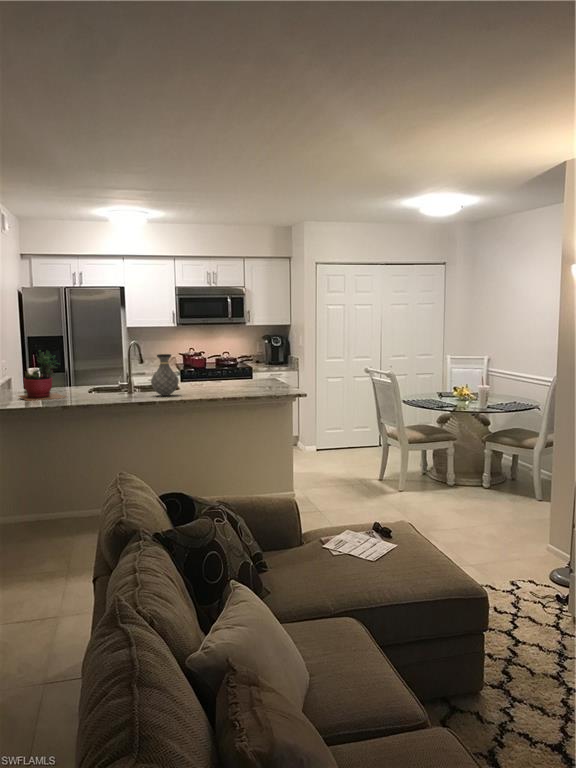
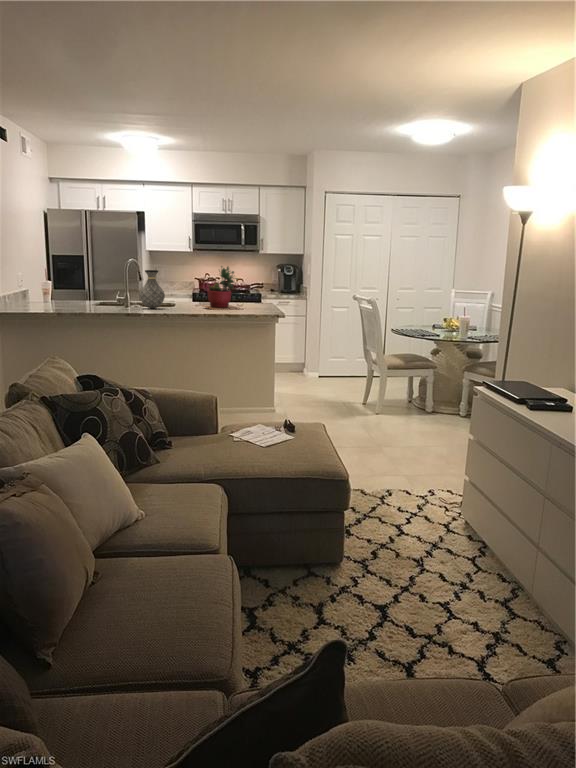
succulent plant: present [19,350,66,401] -> present [204,266,241,310]

